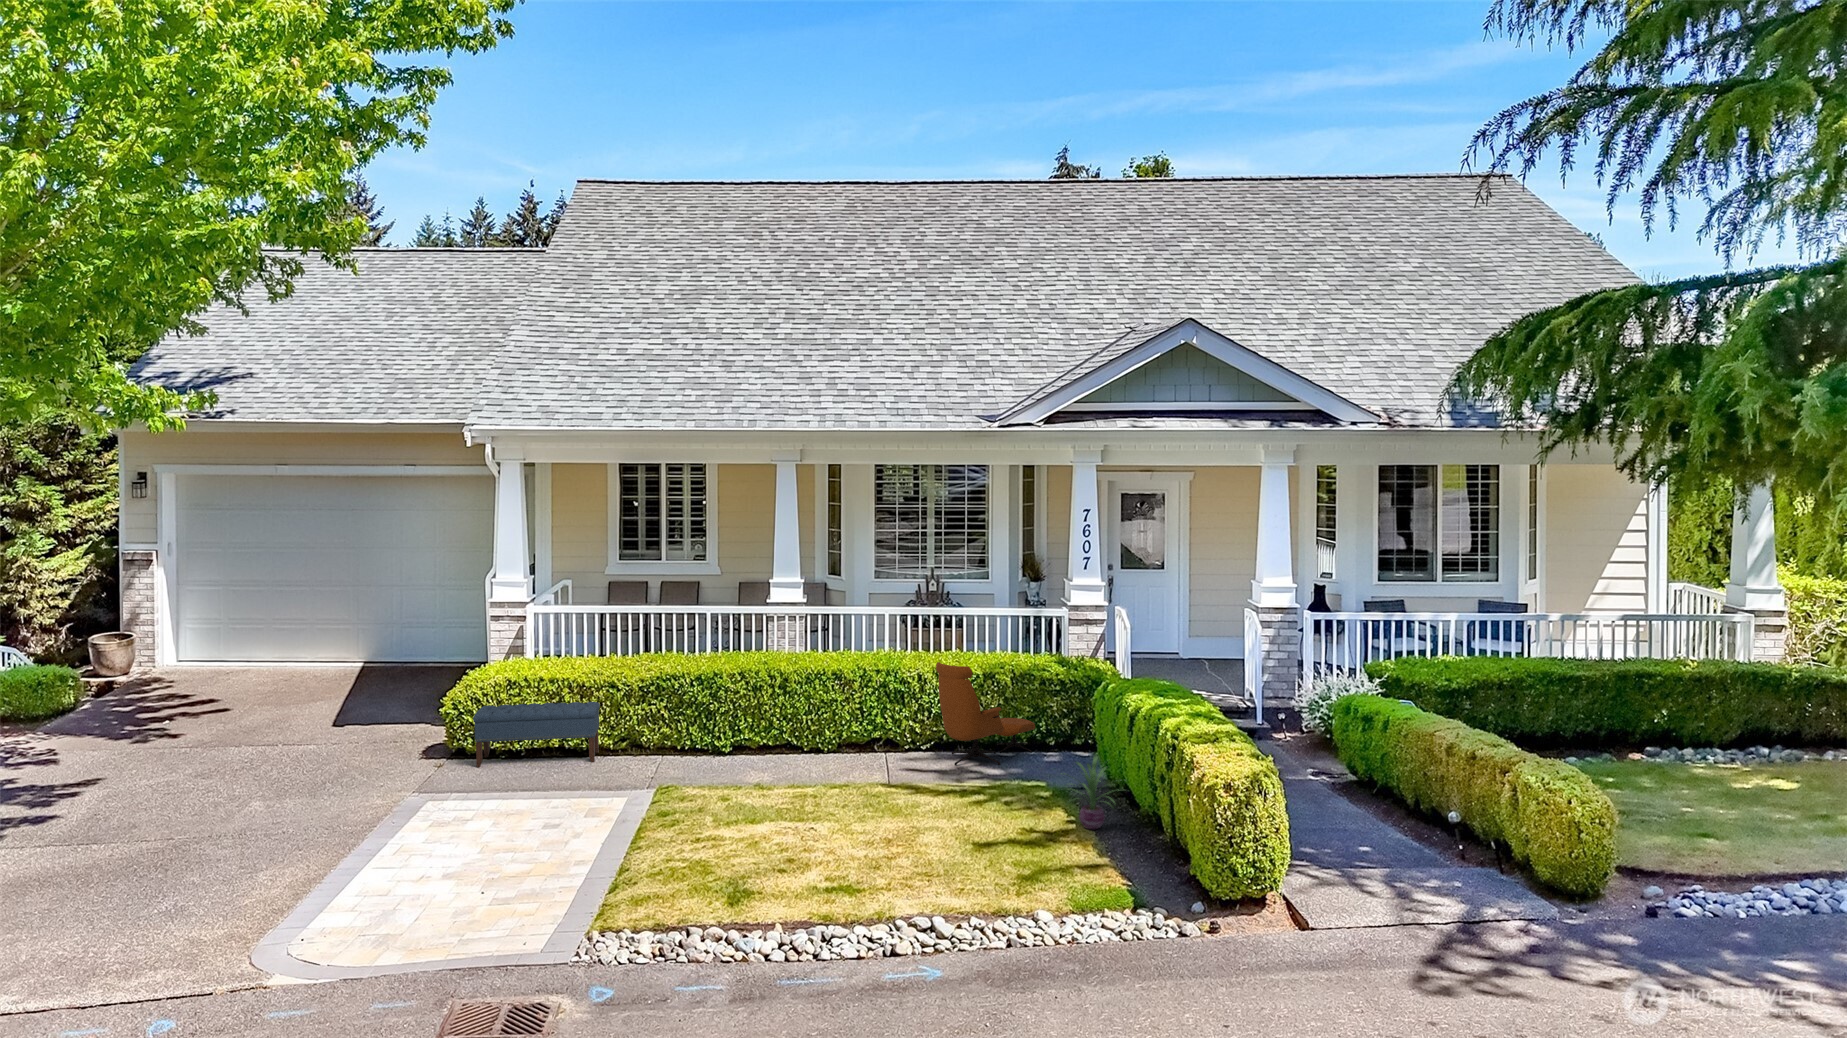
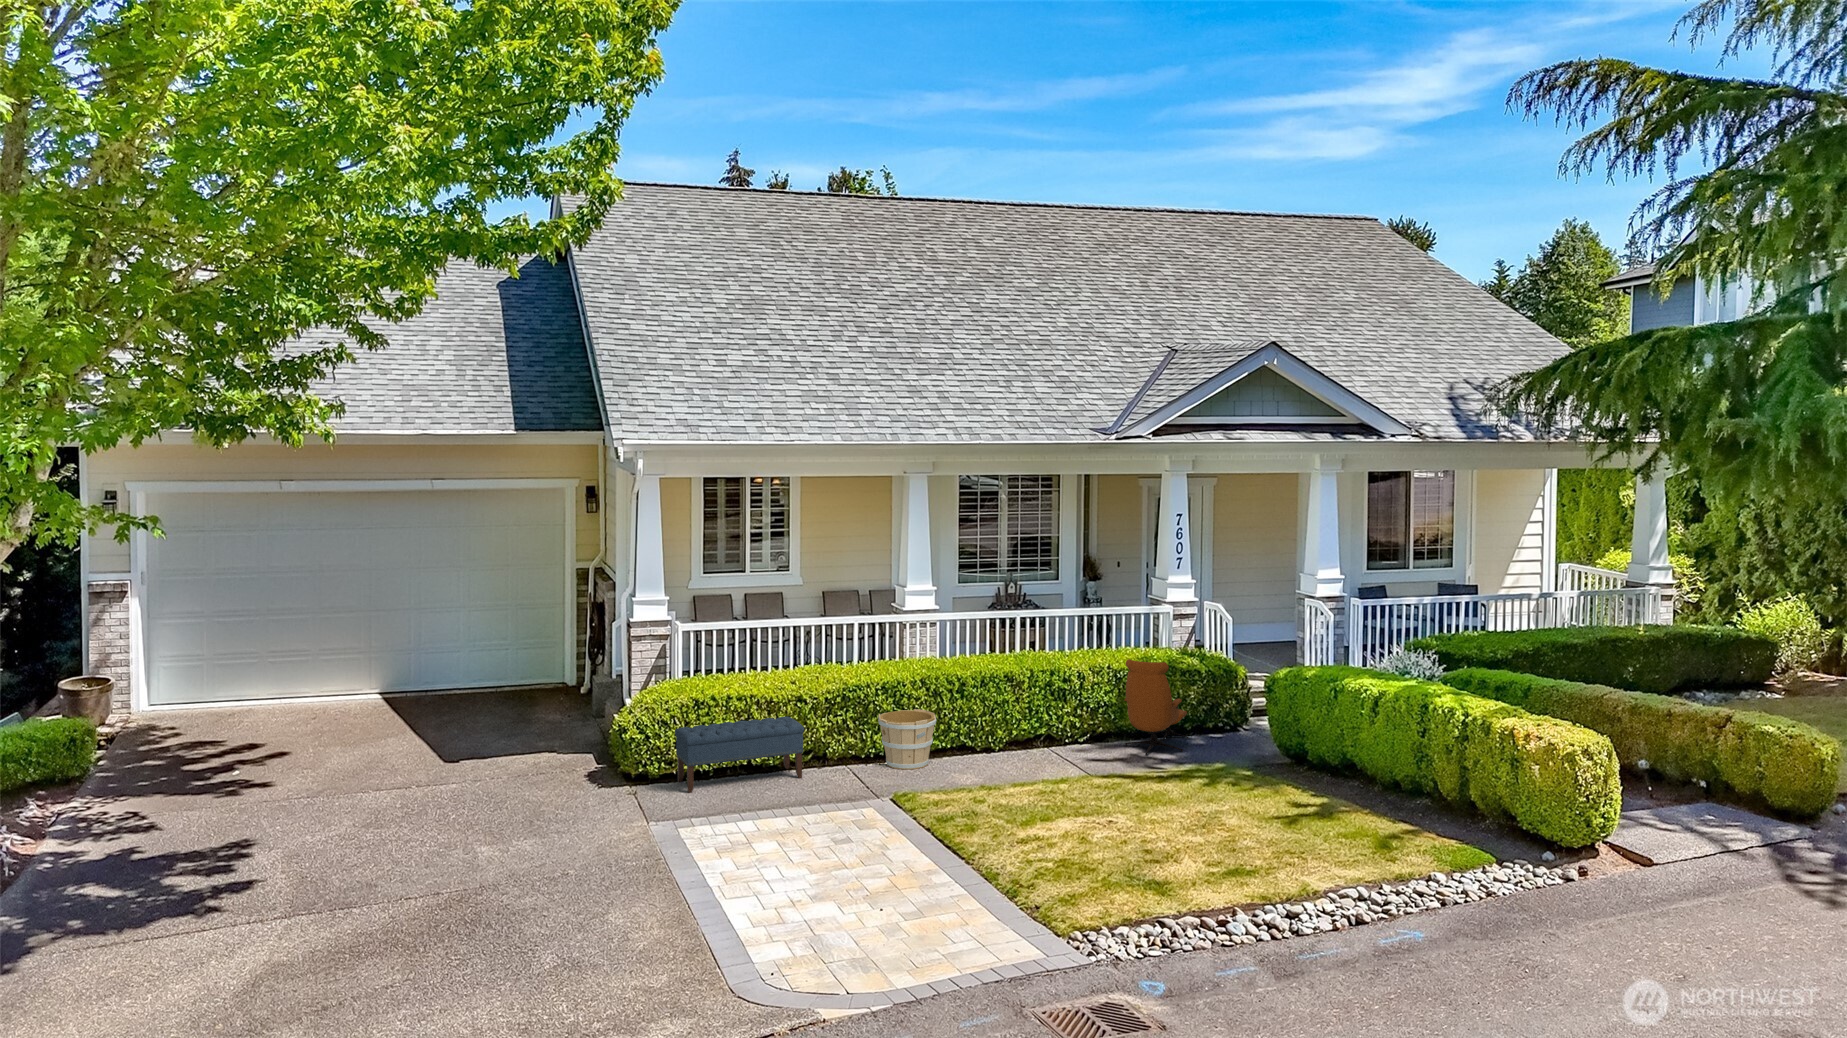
wooden bucket: none [679,702,739,762] -> present [878,709,936,770]
decorative plant: present [1077,755,1114,829] -> none [1318,736,1387,803]

